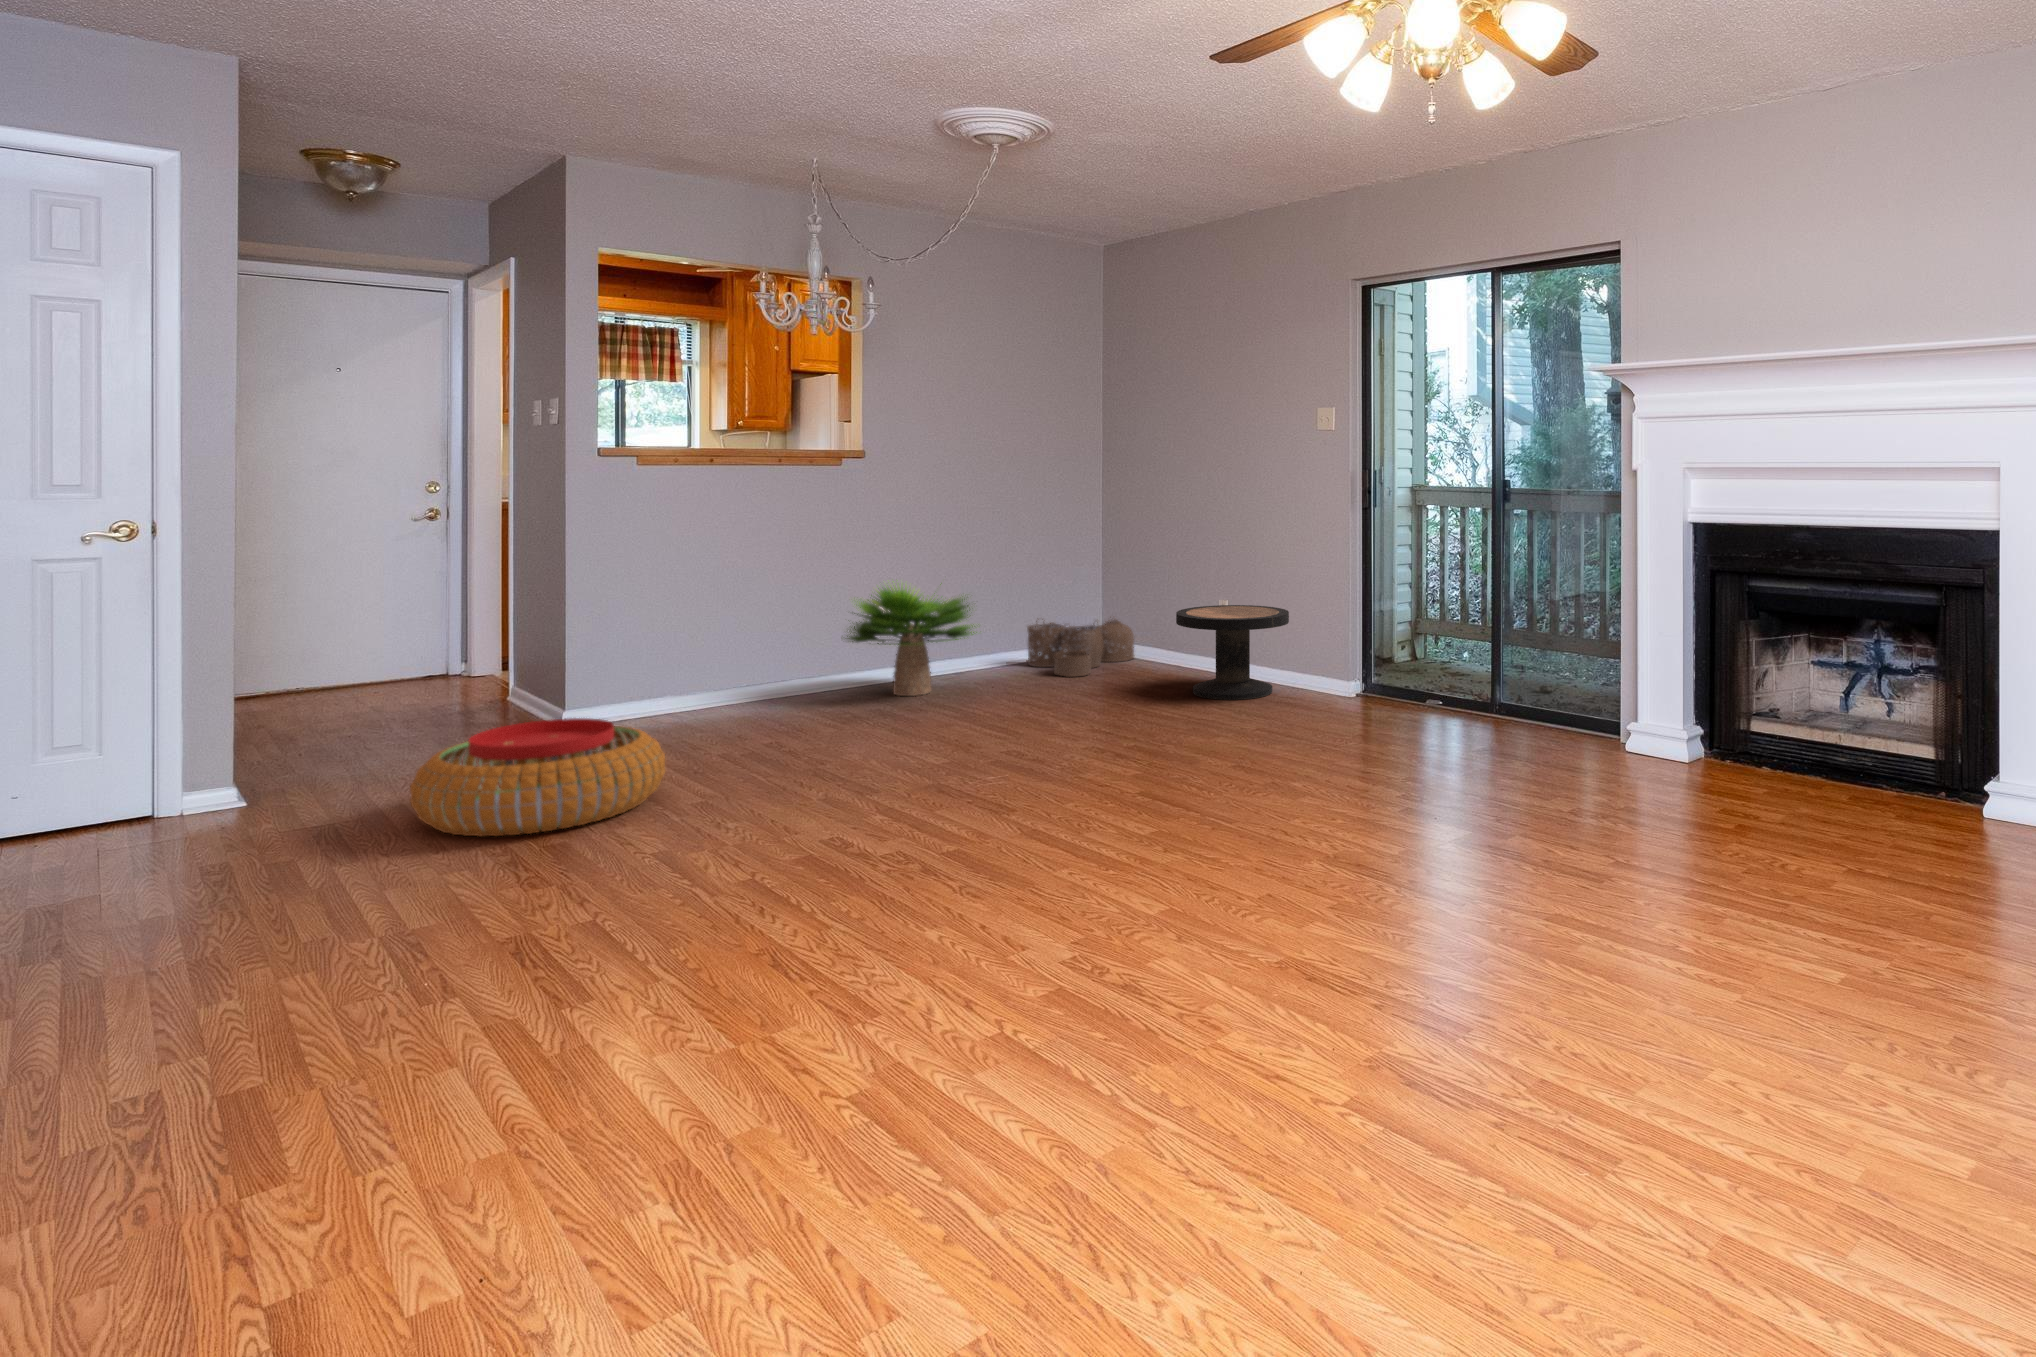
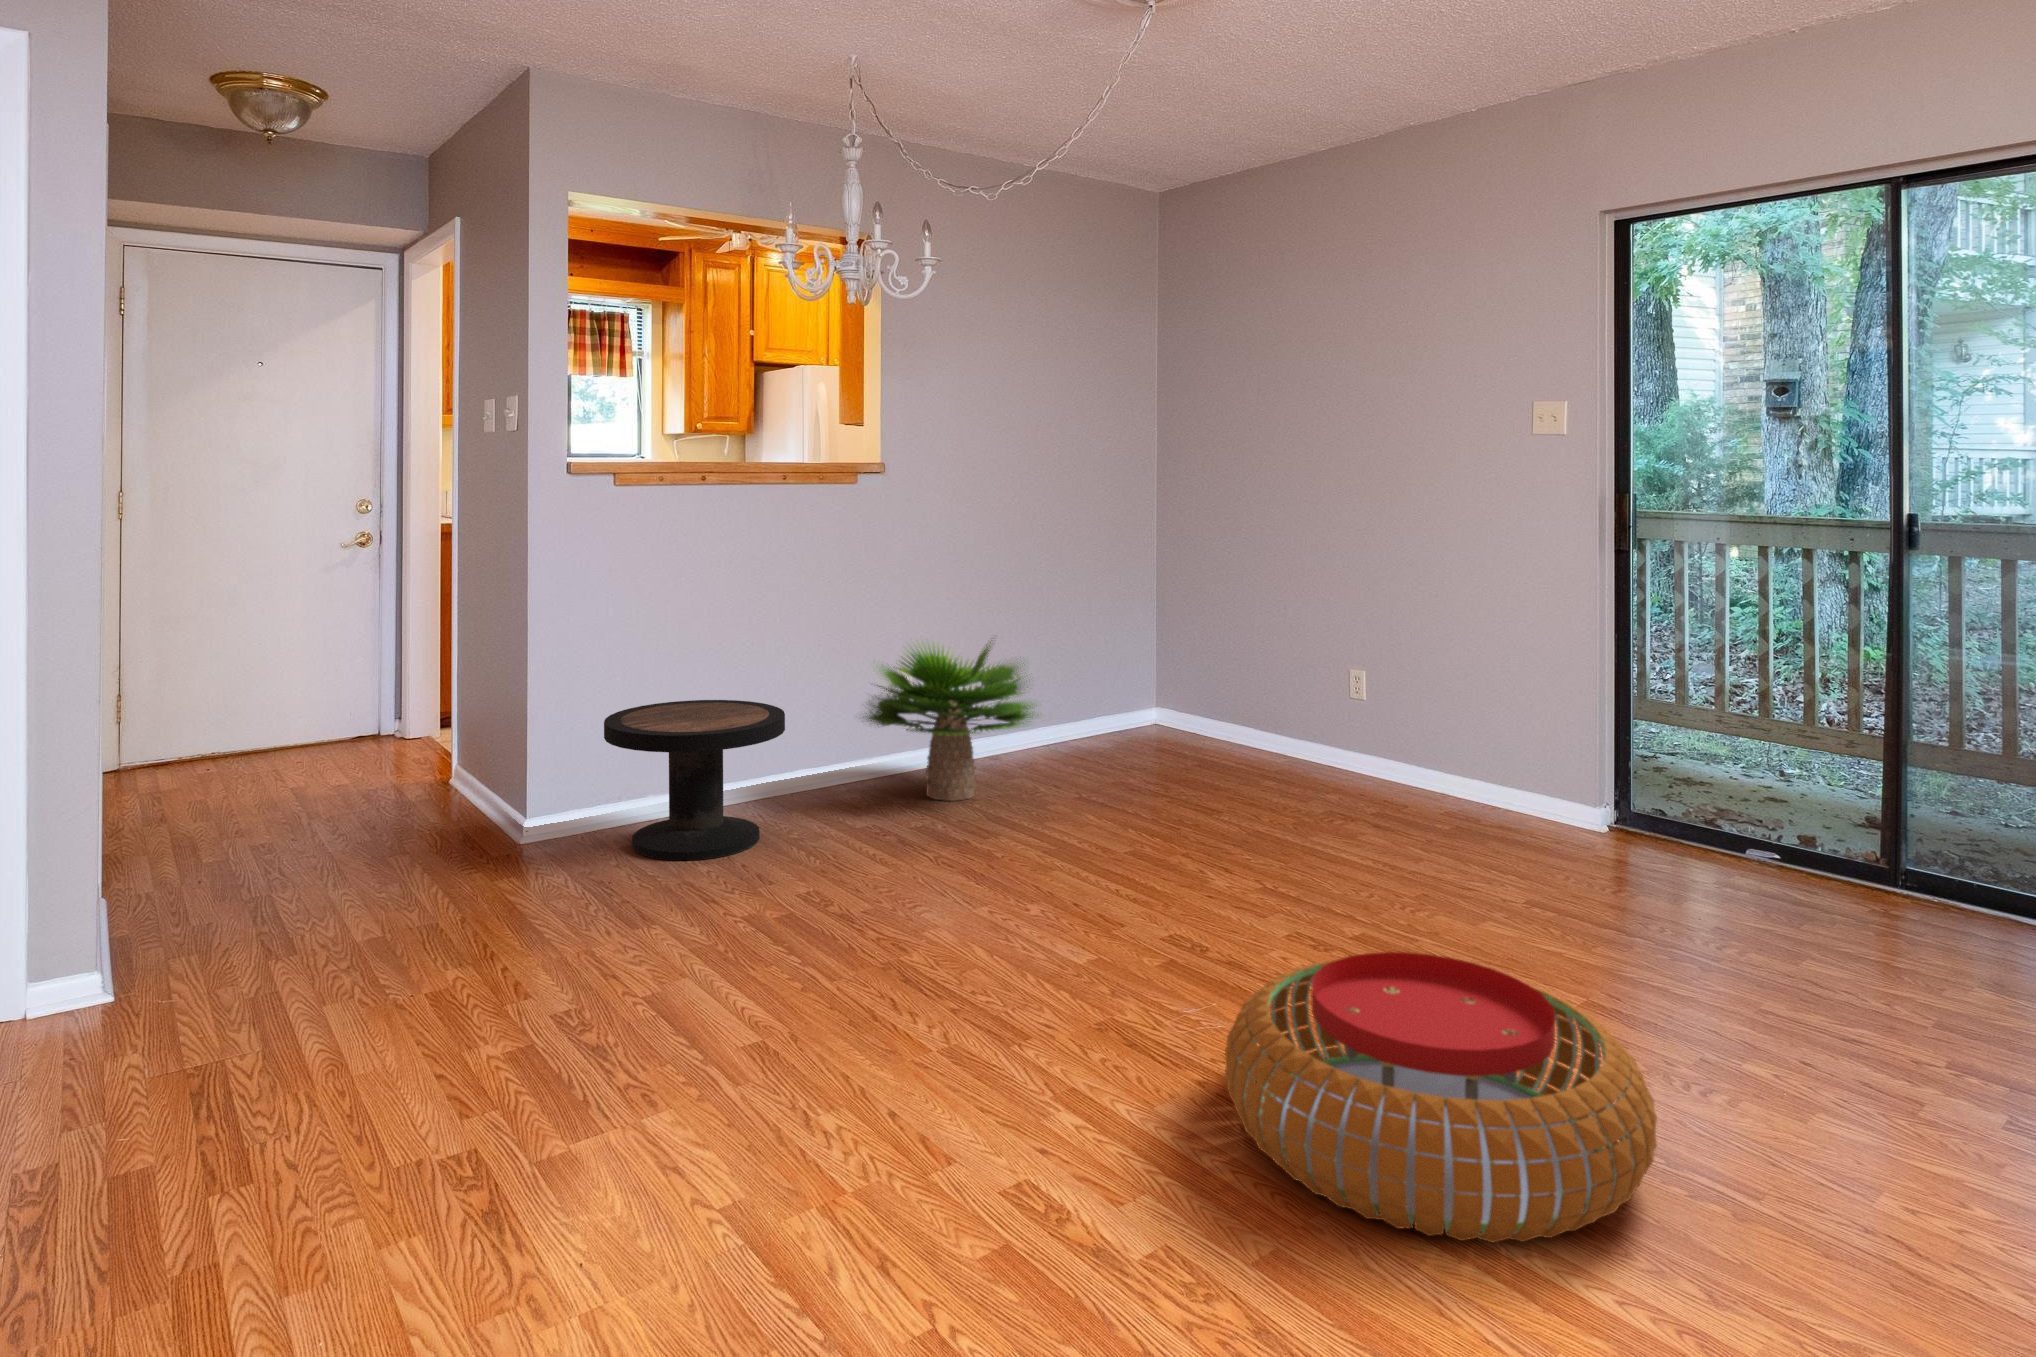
side table: present [1176,605,1289,700] -> present [604,700,785,860]
woven basket: present [1027,617,1134,677] -> none [1076,685,1214,773]
pouf: present [410,718,665,836] -> present [1225,952,1657,1243]

